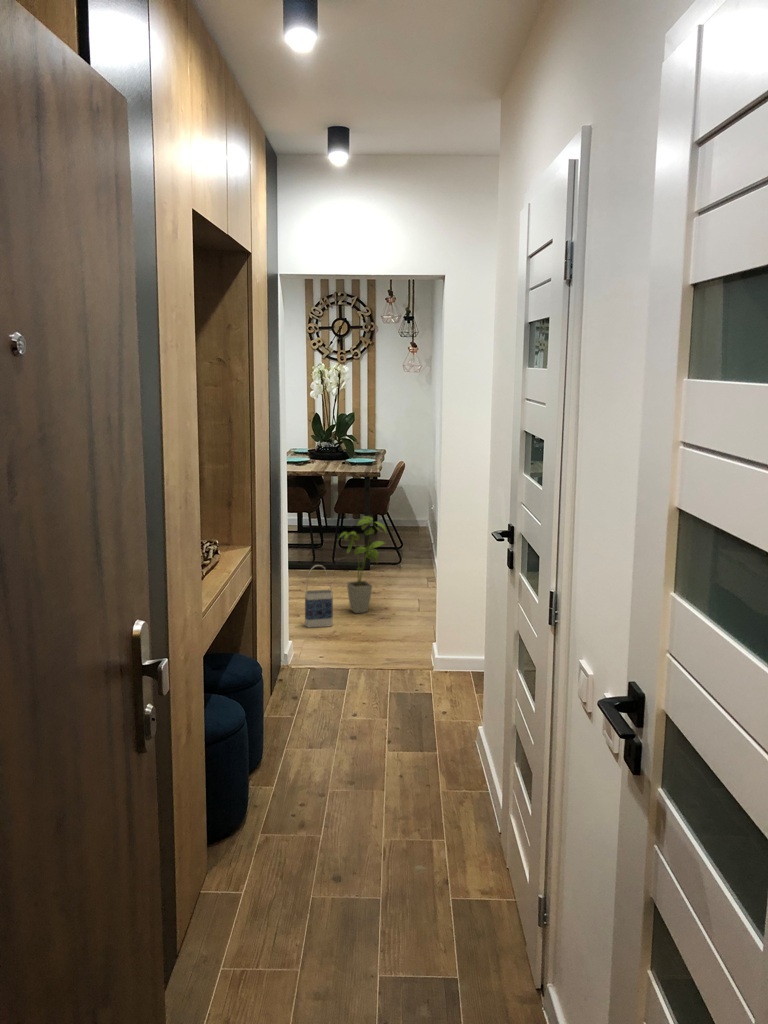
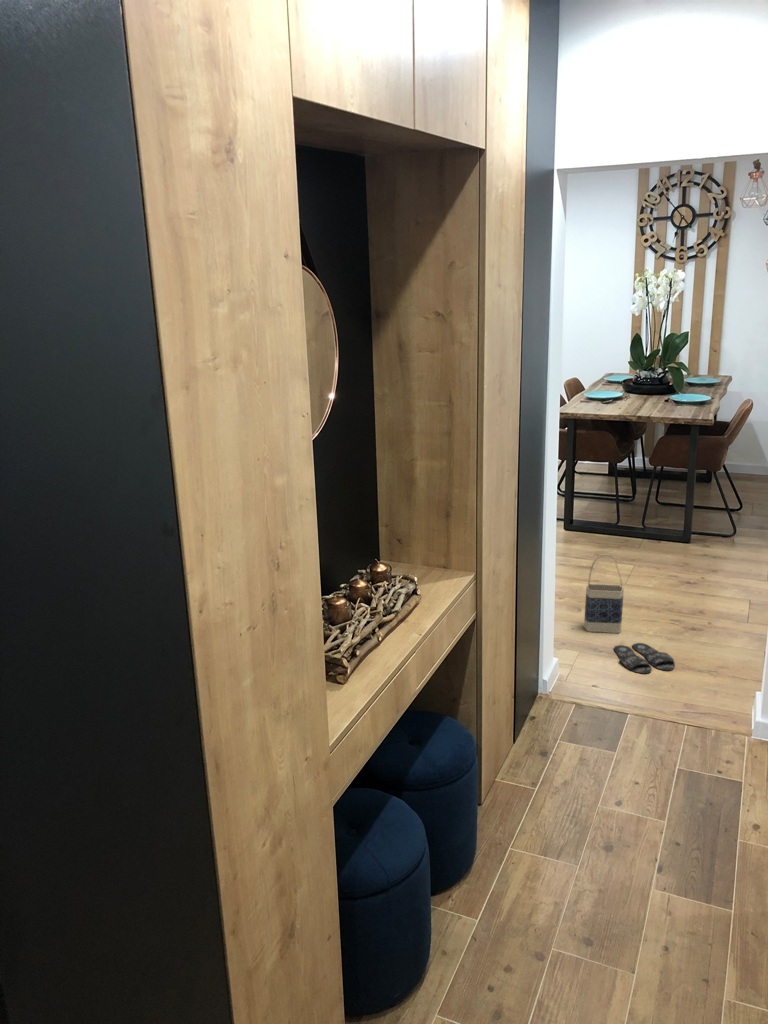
house plant: present [339,516,387,613] -> none [639,491,708,616]
slippers: none [330,630,375,647] -> present [614,643,675,674]

